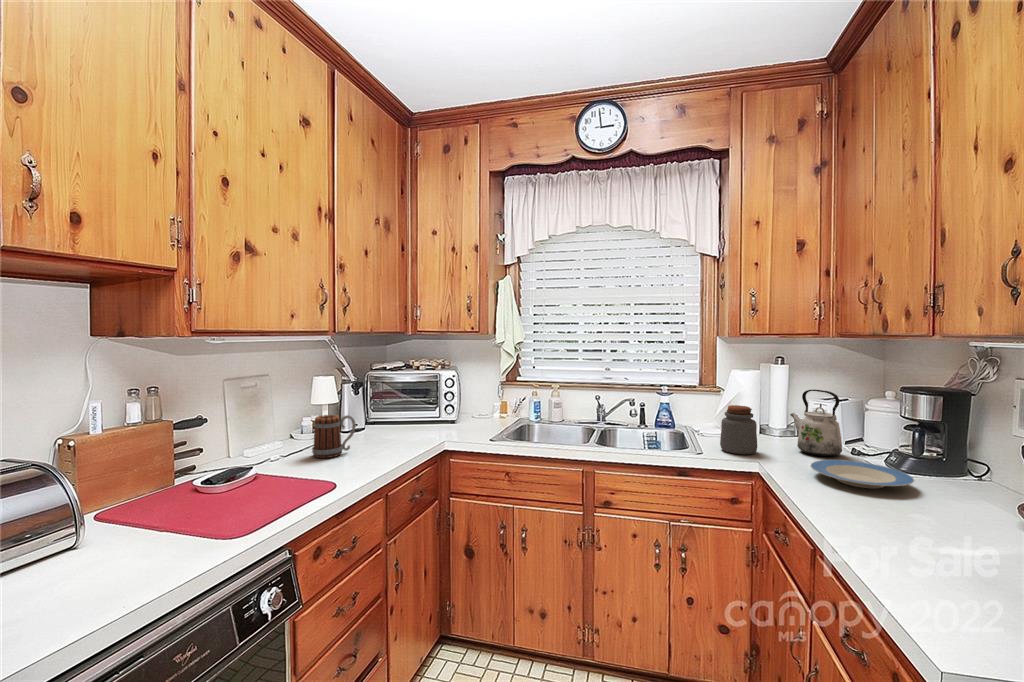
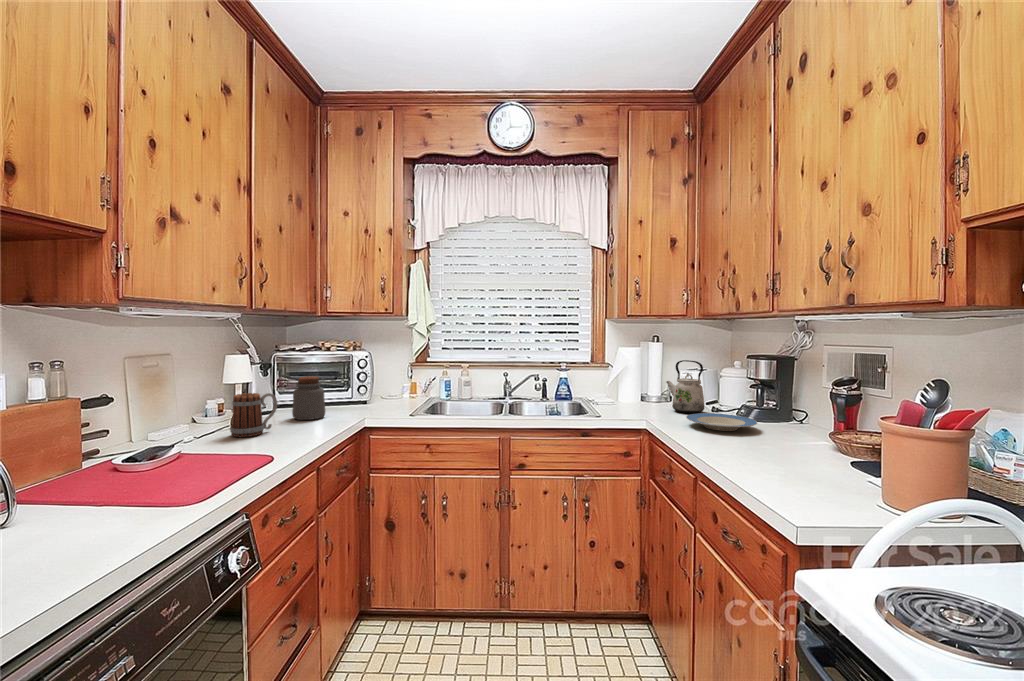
jar: present [720,405,757,455] -> present [292,376,325,420]

